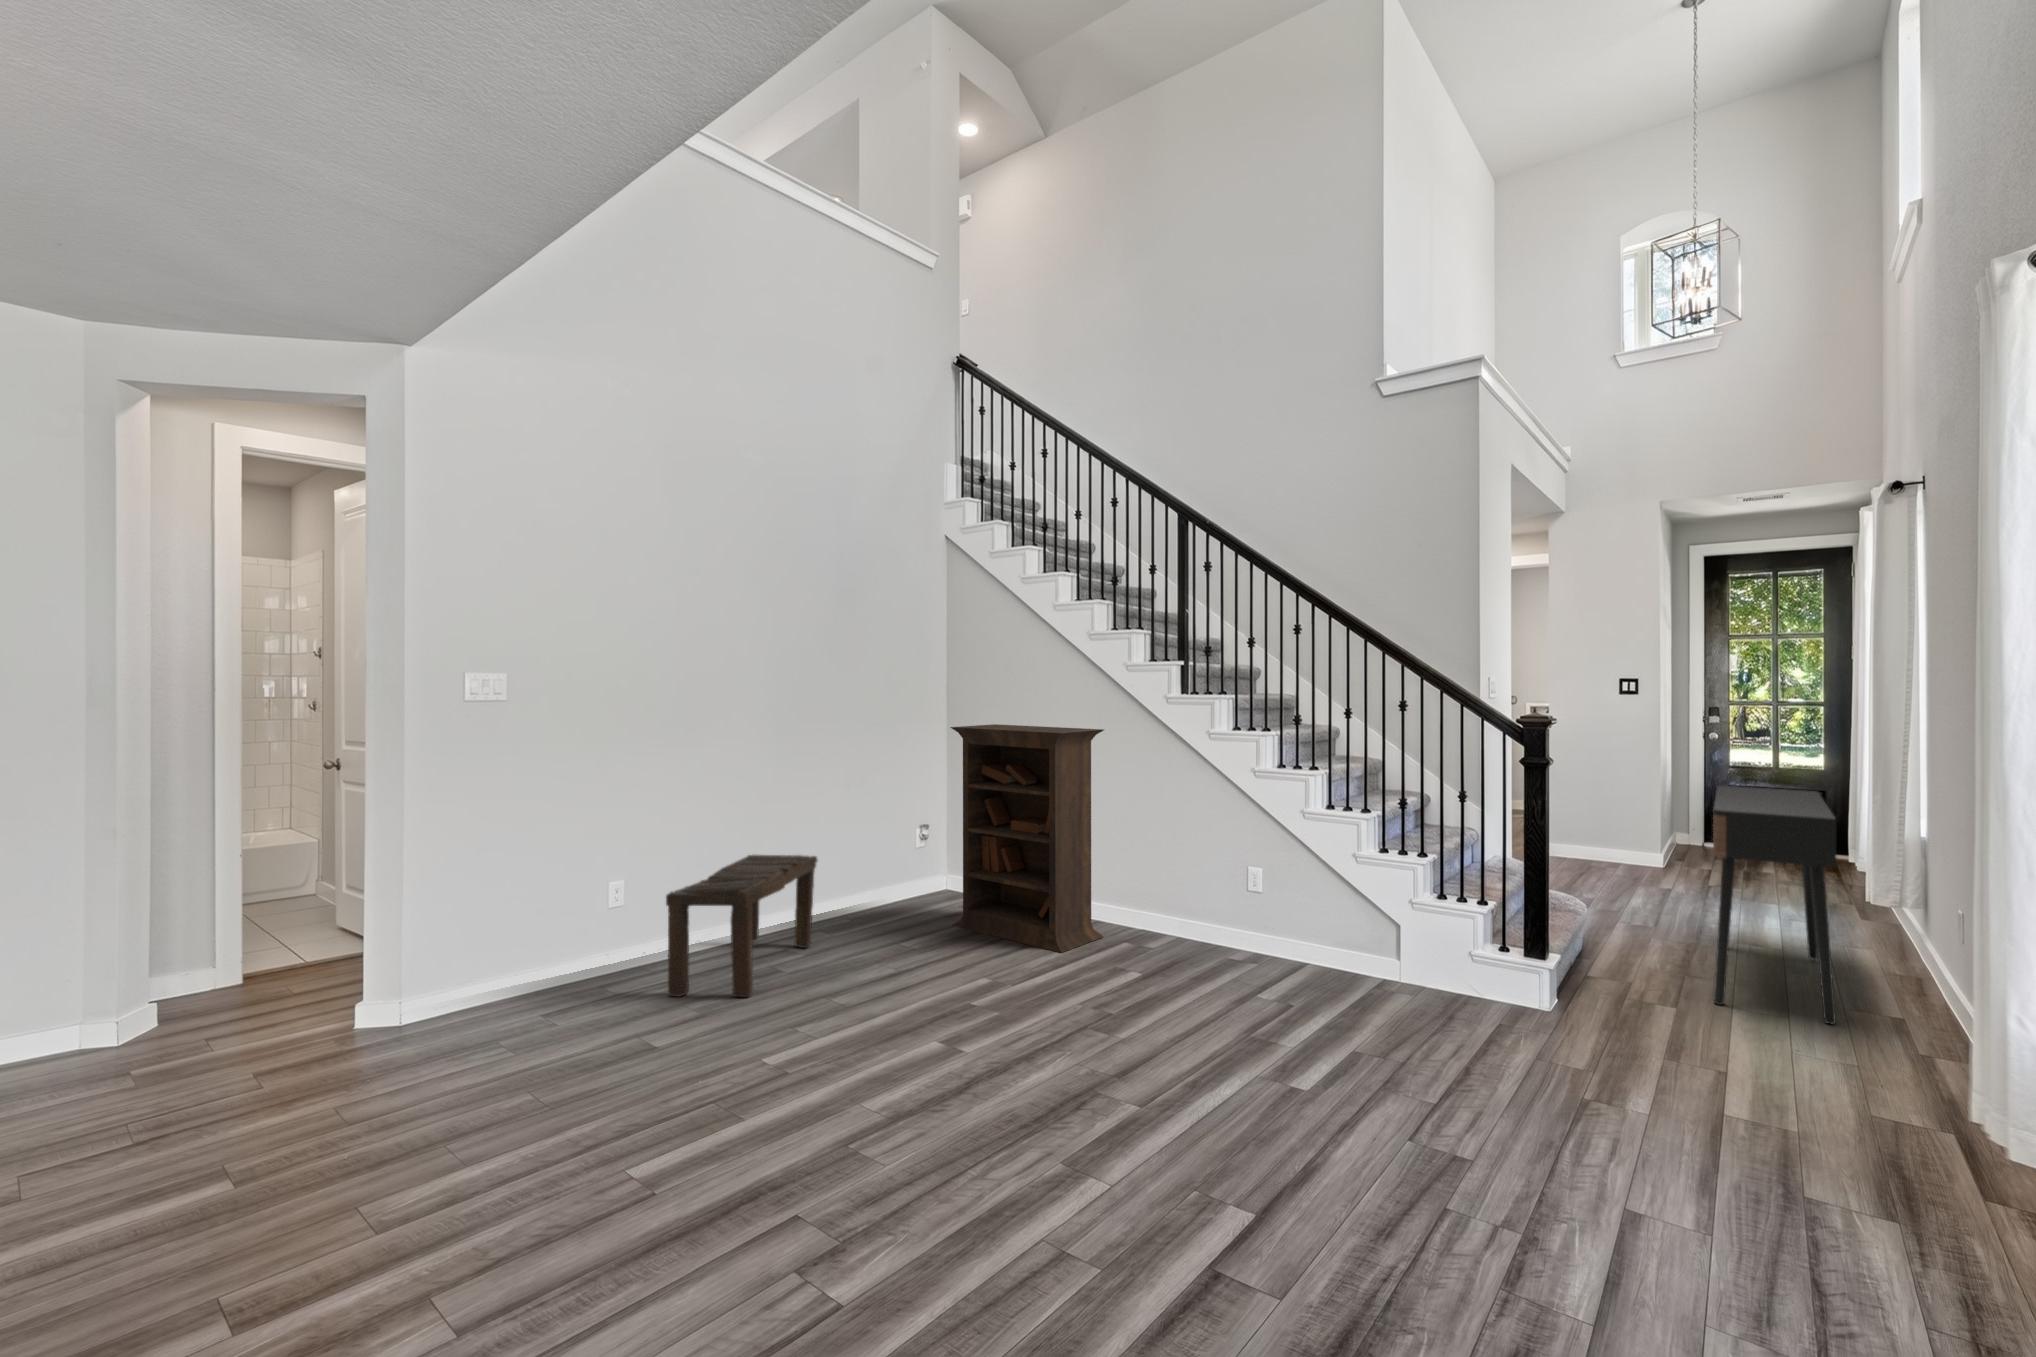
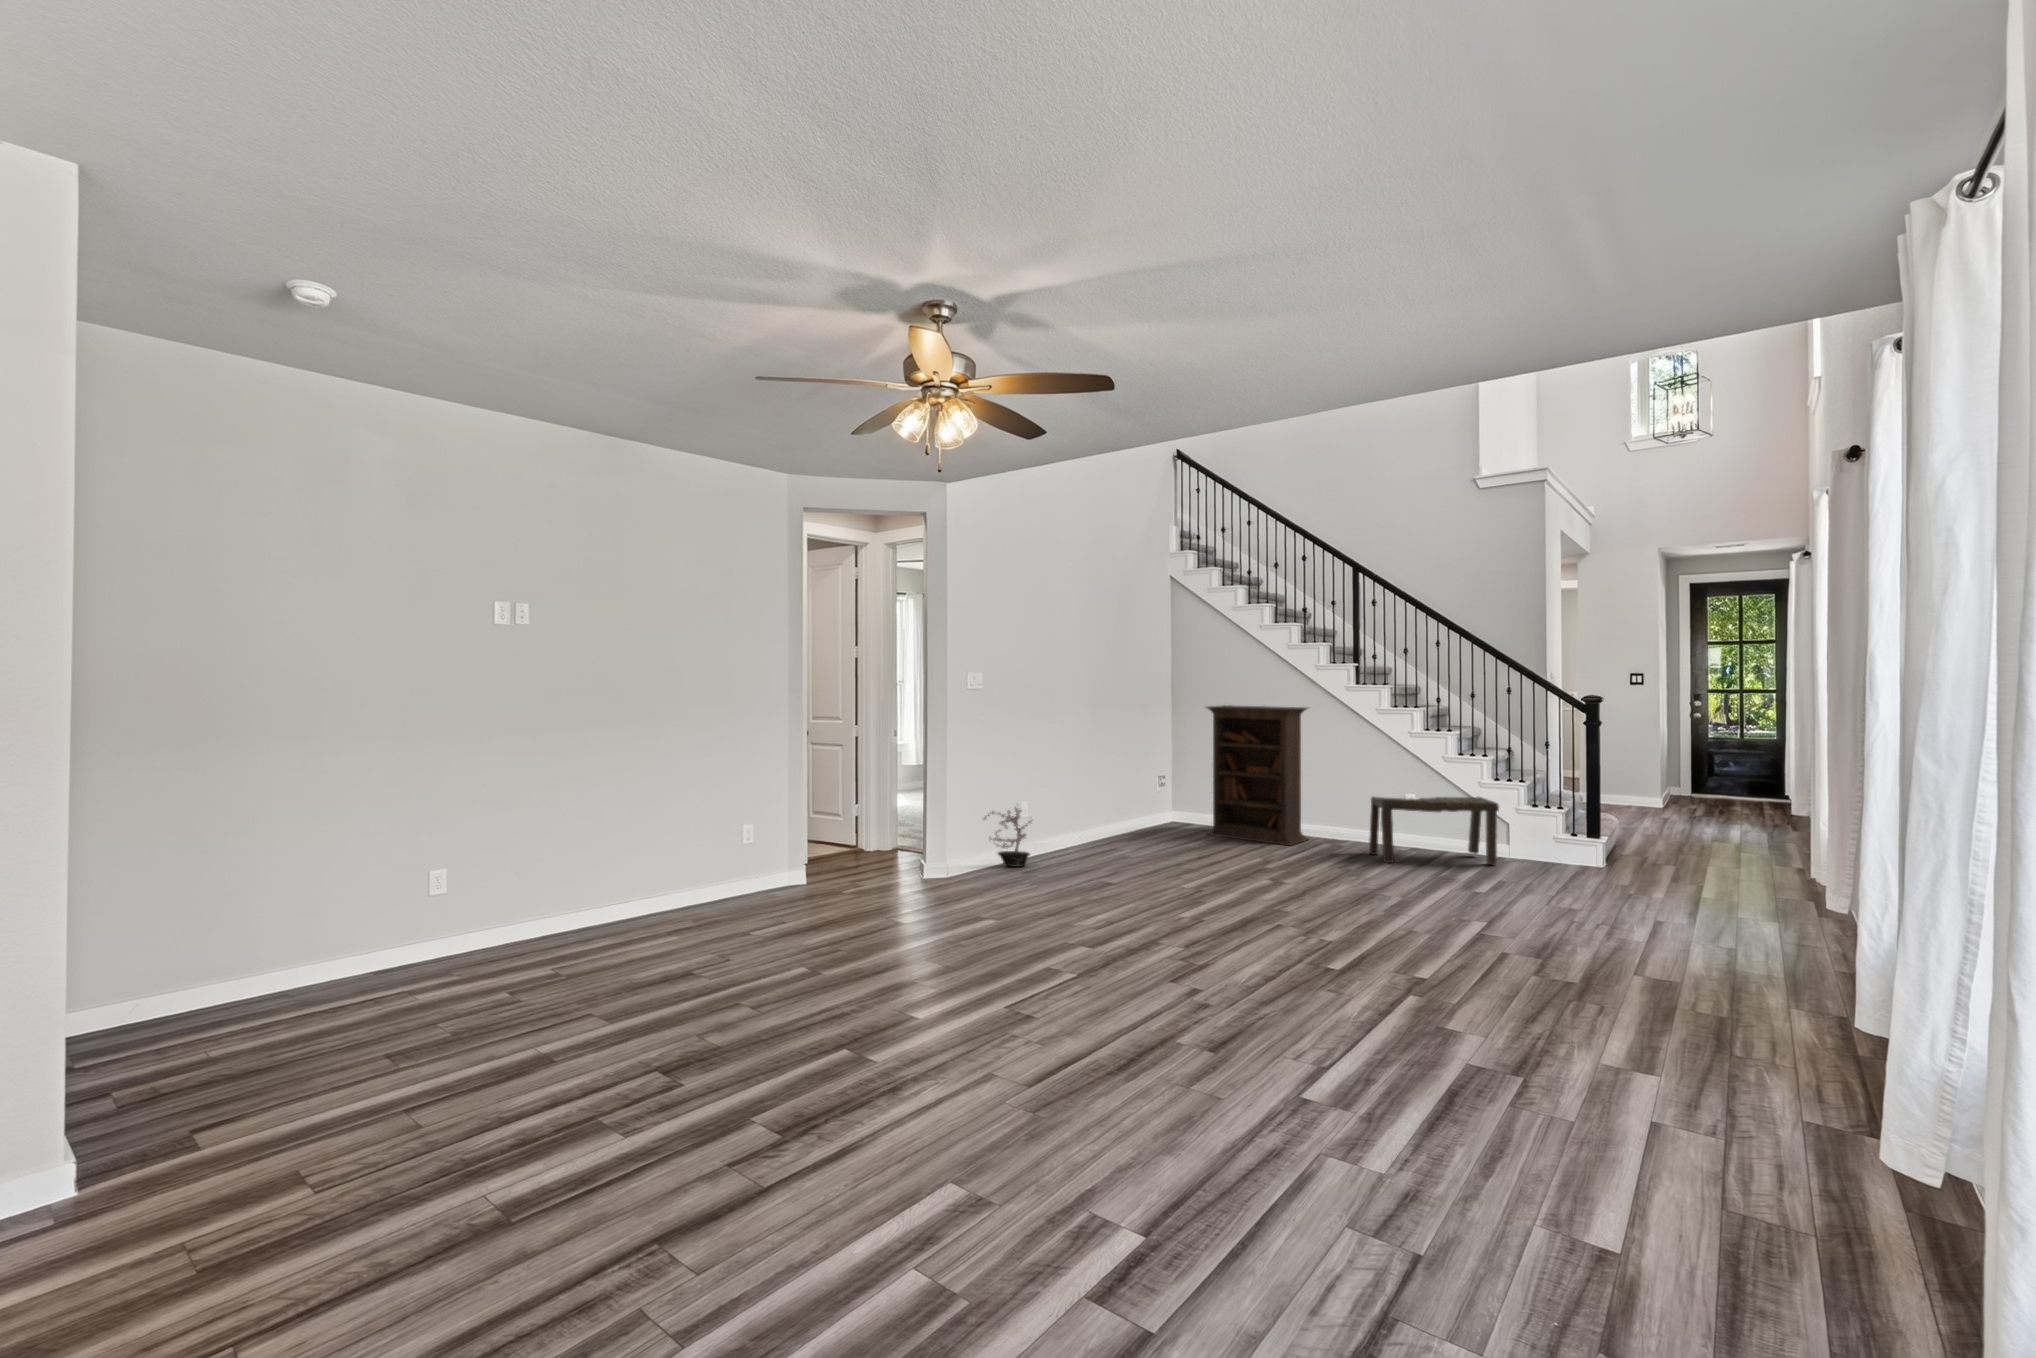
console table: present [1713,786,1836,1024] -> none [1697,742,1768,873]
bench: present [666,855,817,997] -> present [1369,797,1499,865]
potted plant: none [461,891,577,1008] -> present [983,807,1031,867]

